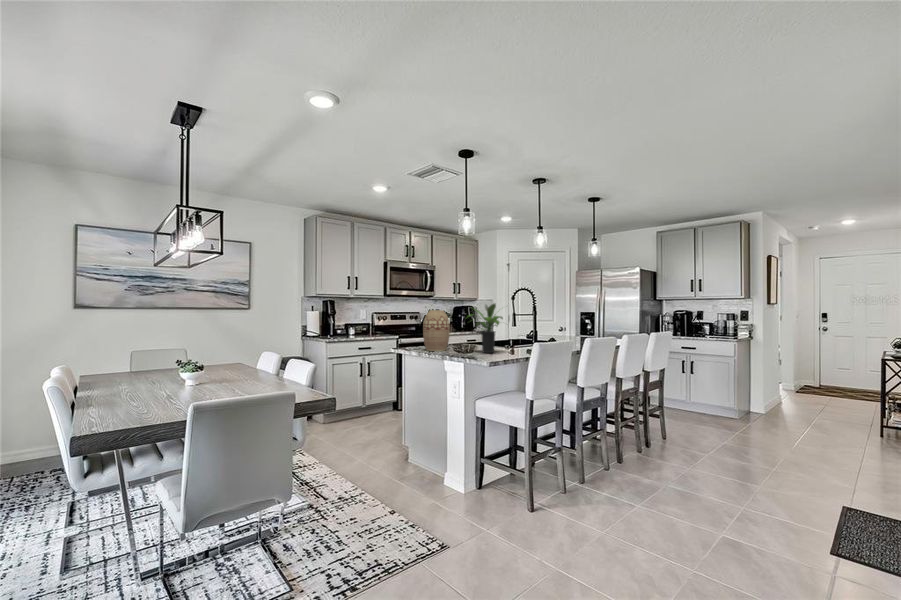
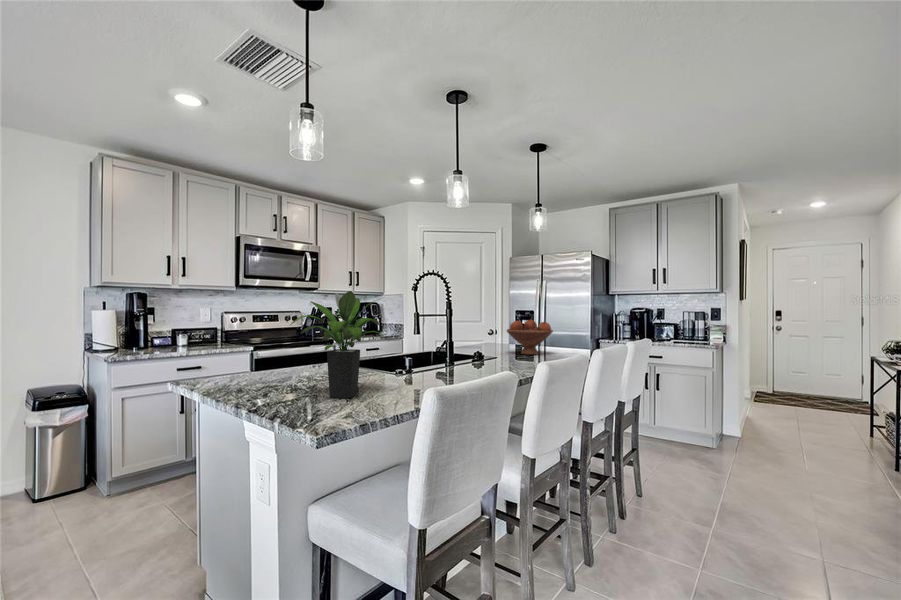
vase: present [423,310,450,351] -> none [214,307,274,392]
fruit bowl: none [571,319,603,342] -> present [507,320,553,355]

